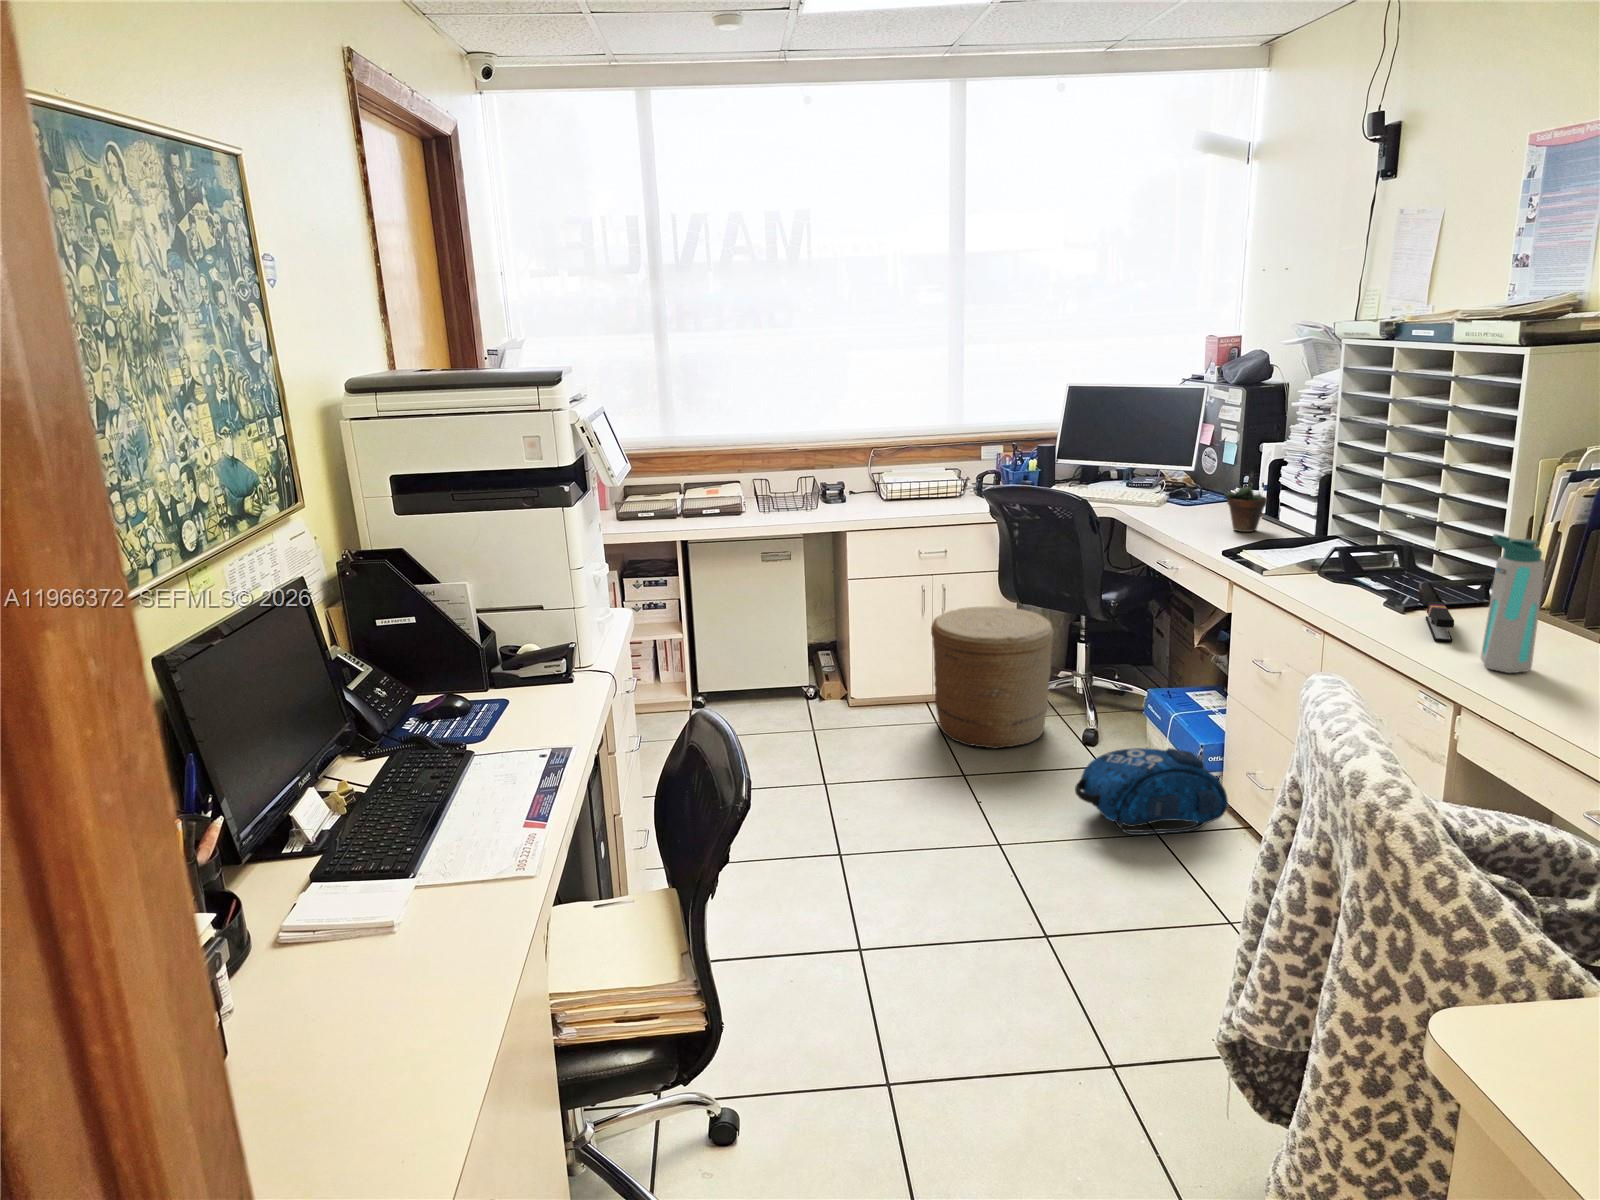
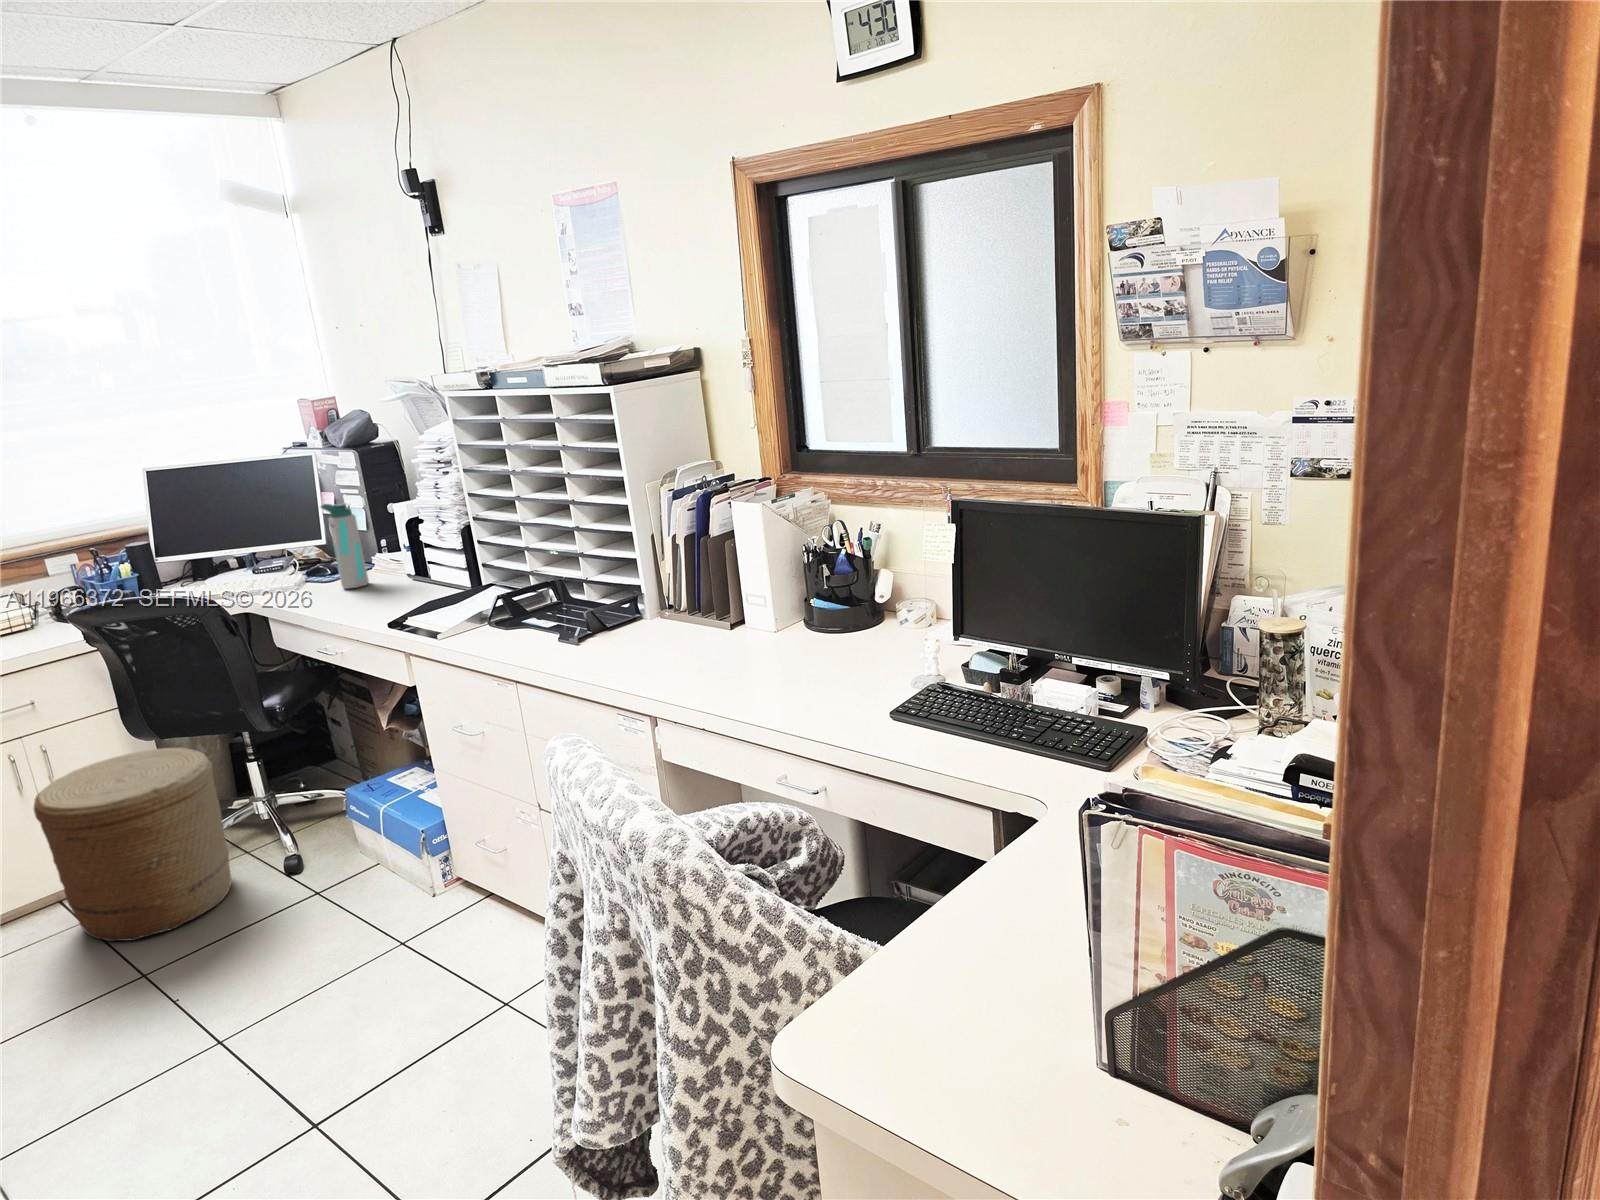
succulent plant: present [1225,473,1267,532] -> none [370,534,416,599]
water bottle: present [1481,534,1545,673] -> present [321,503,369,589]
stapler: present [1426,602,1454,642] -> none [598,627,628,664]
backpack: present [1075,748,1228,835] -> none [295,845,466,963]

